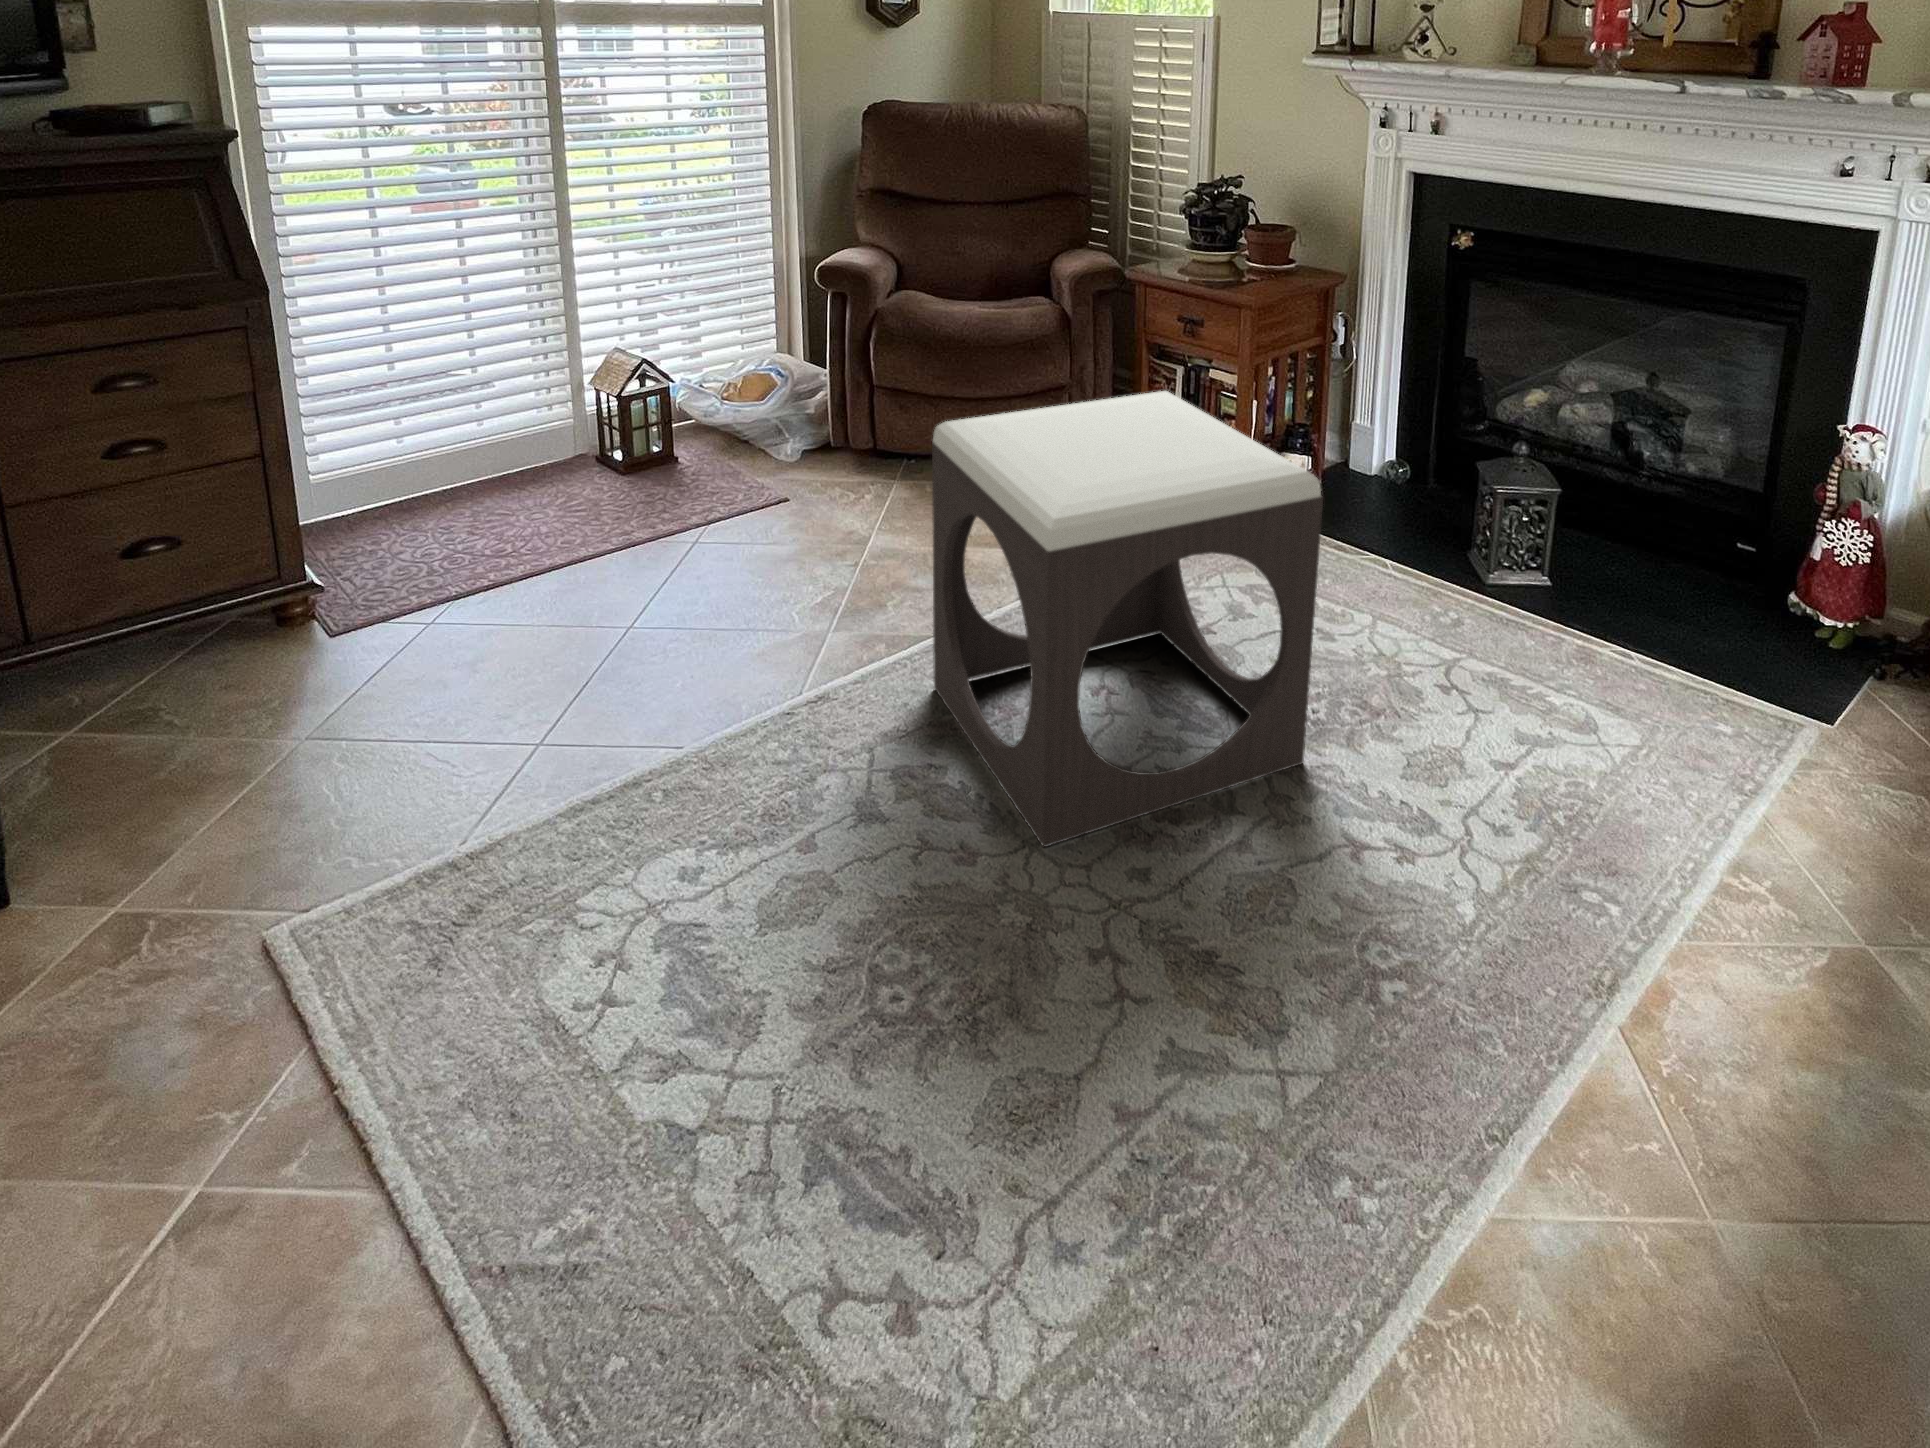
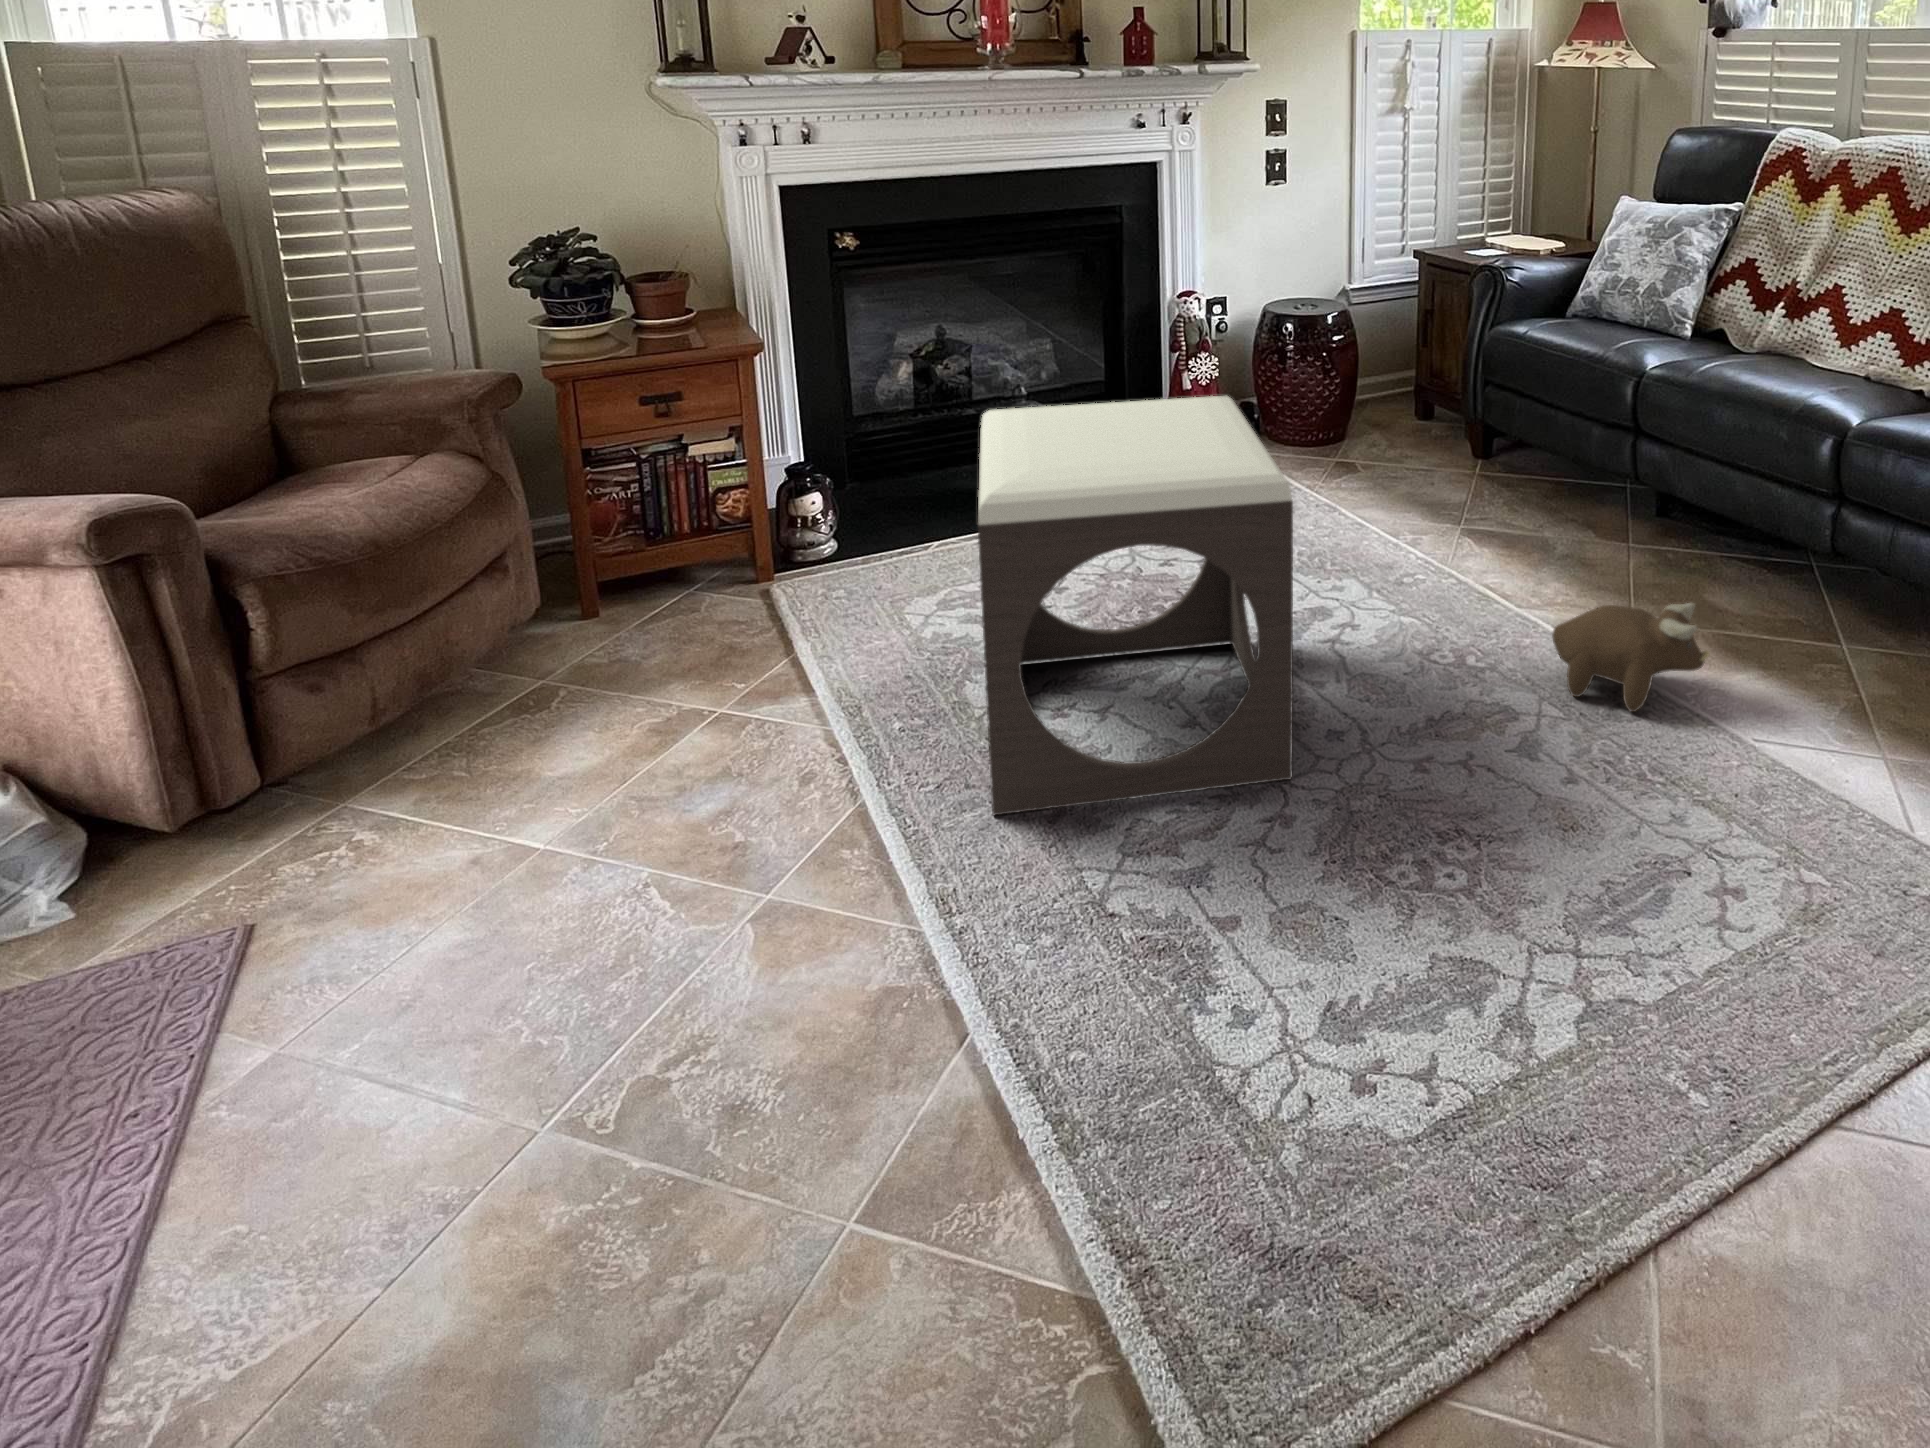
plush toy: none [1342,1005,1517,1246] -> present [1552,603,1710,712]

